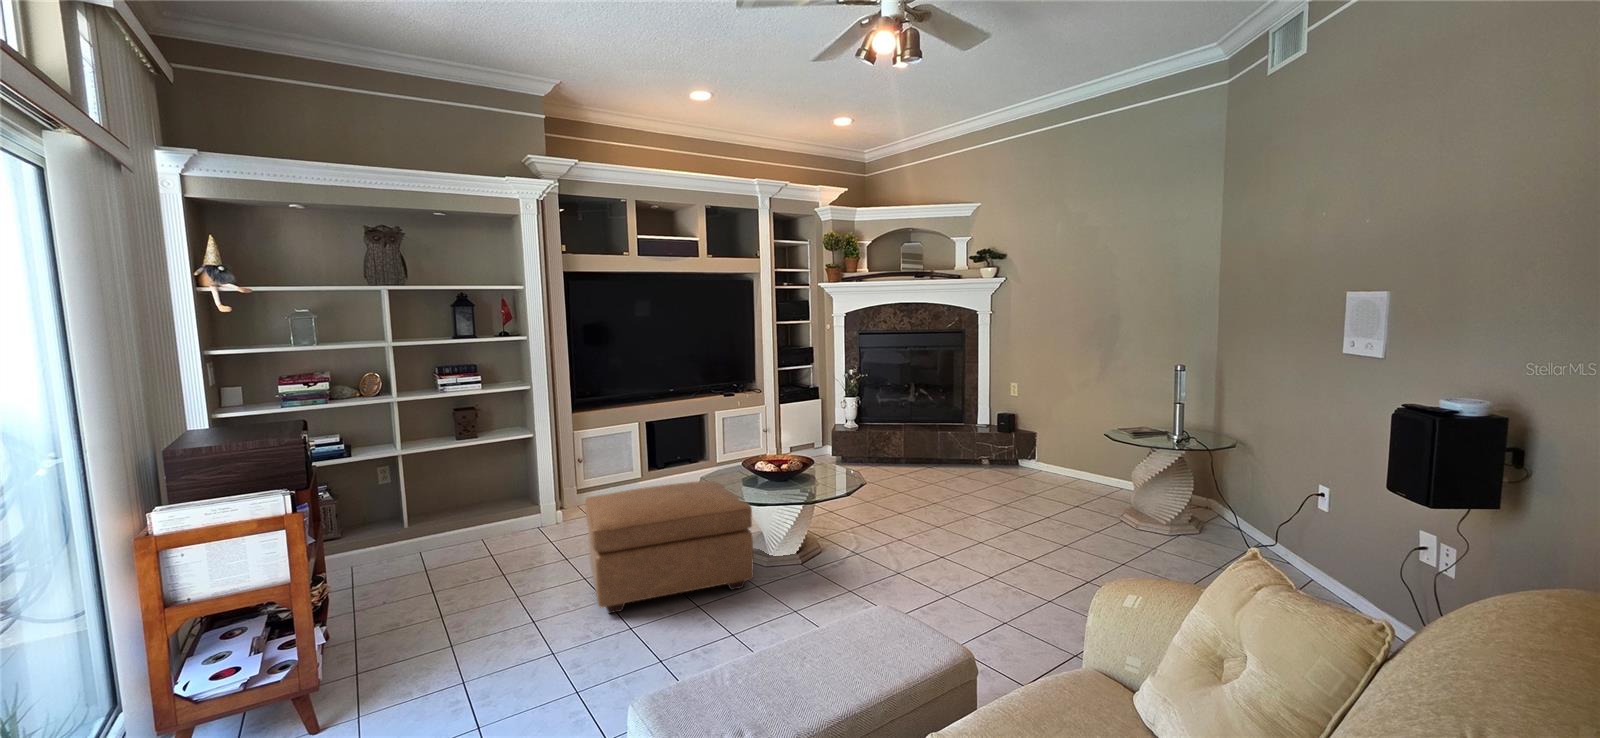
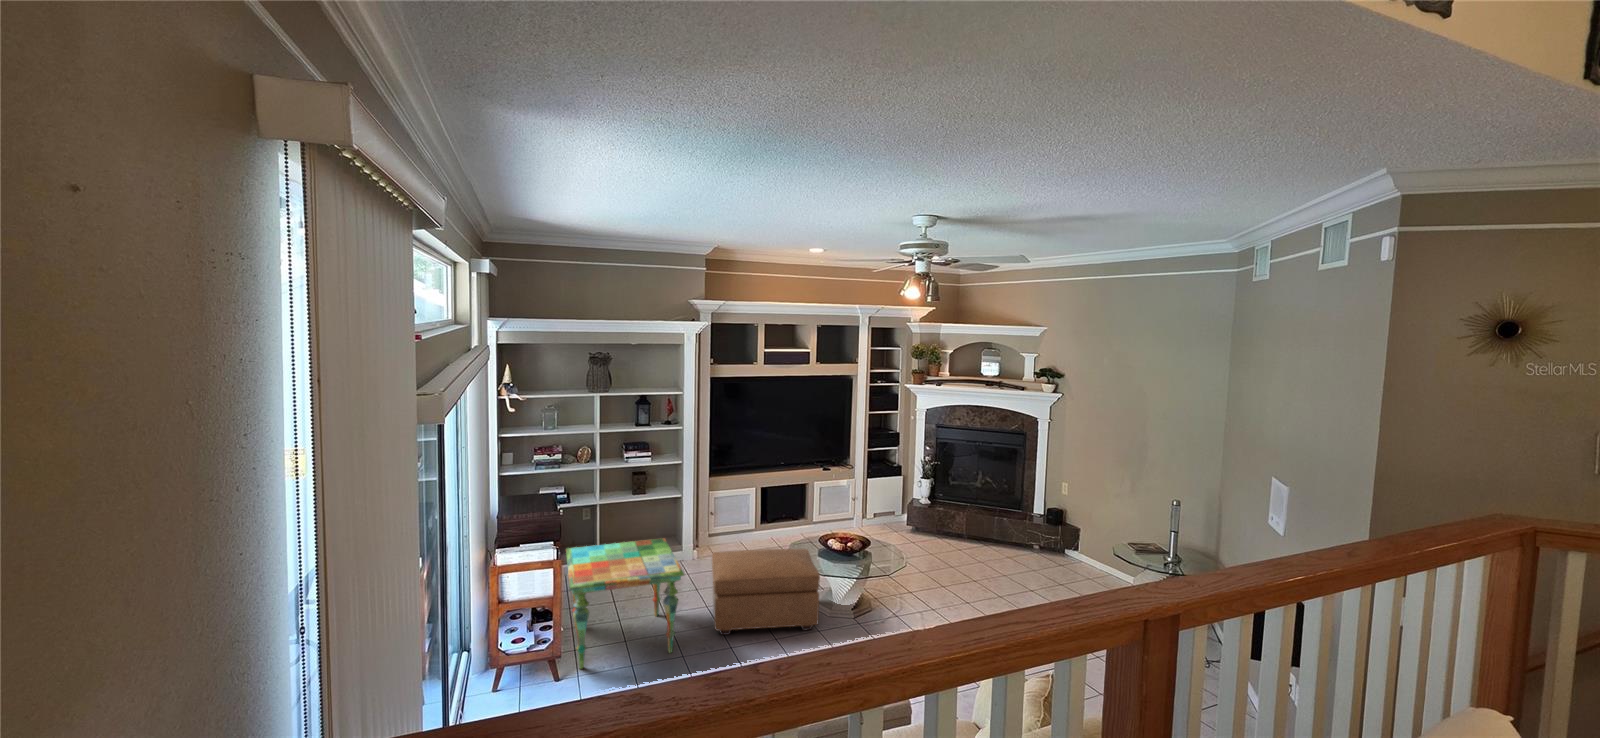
side table: none [325,482,542,703] -> present [566,538,684,669]

